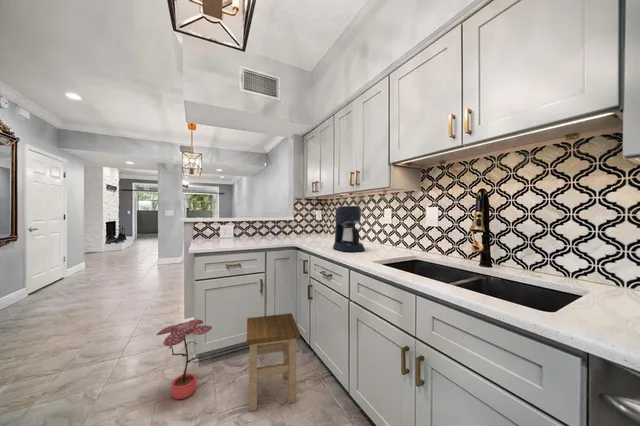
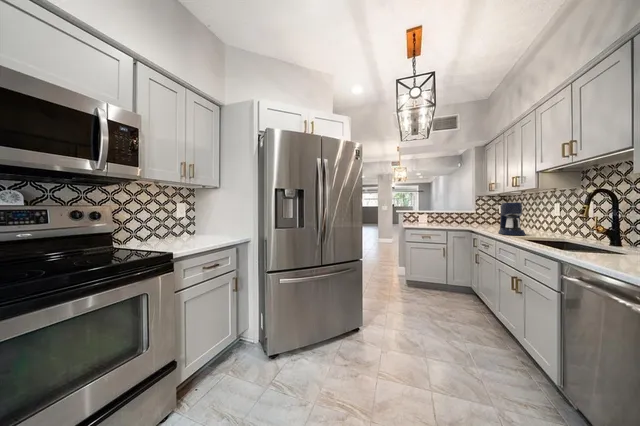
stool: present [247,313,300,411] -> none [432,270,466,320]
potted plant: present [156,319,212,399] -> none [387,266,414,302]

